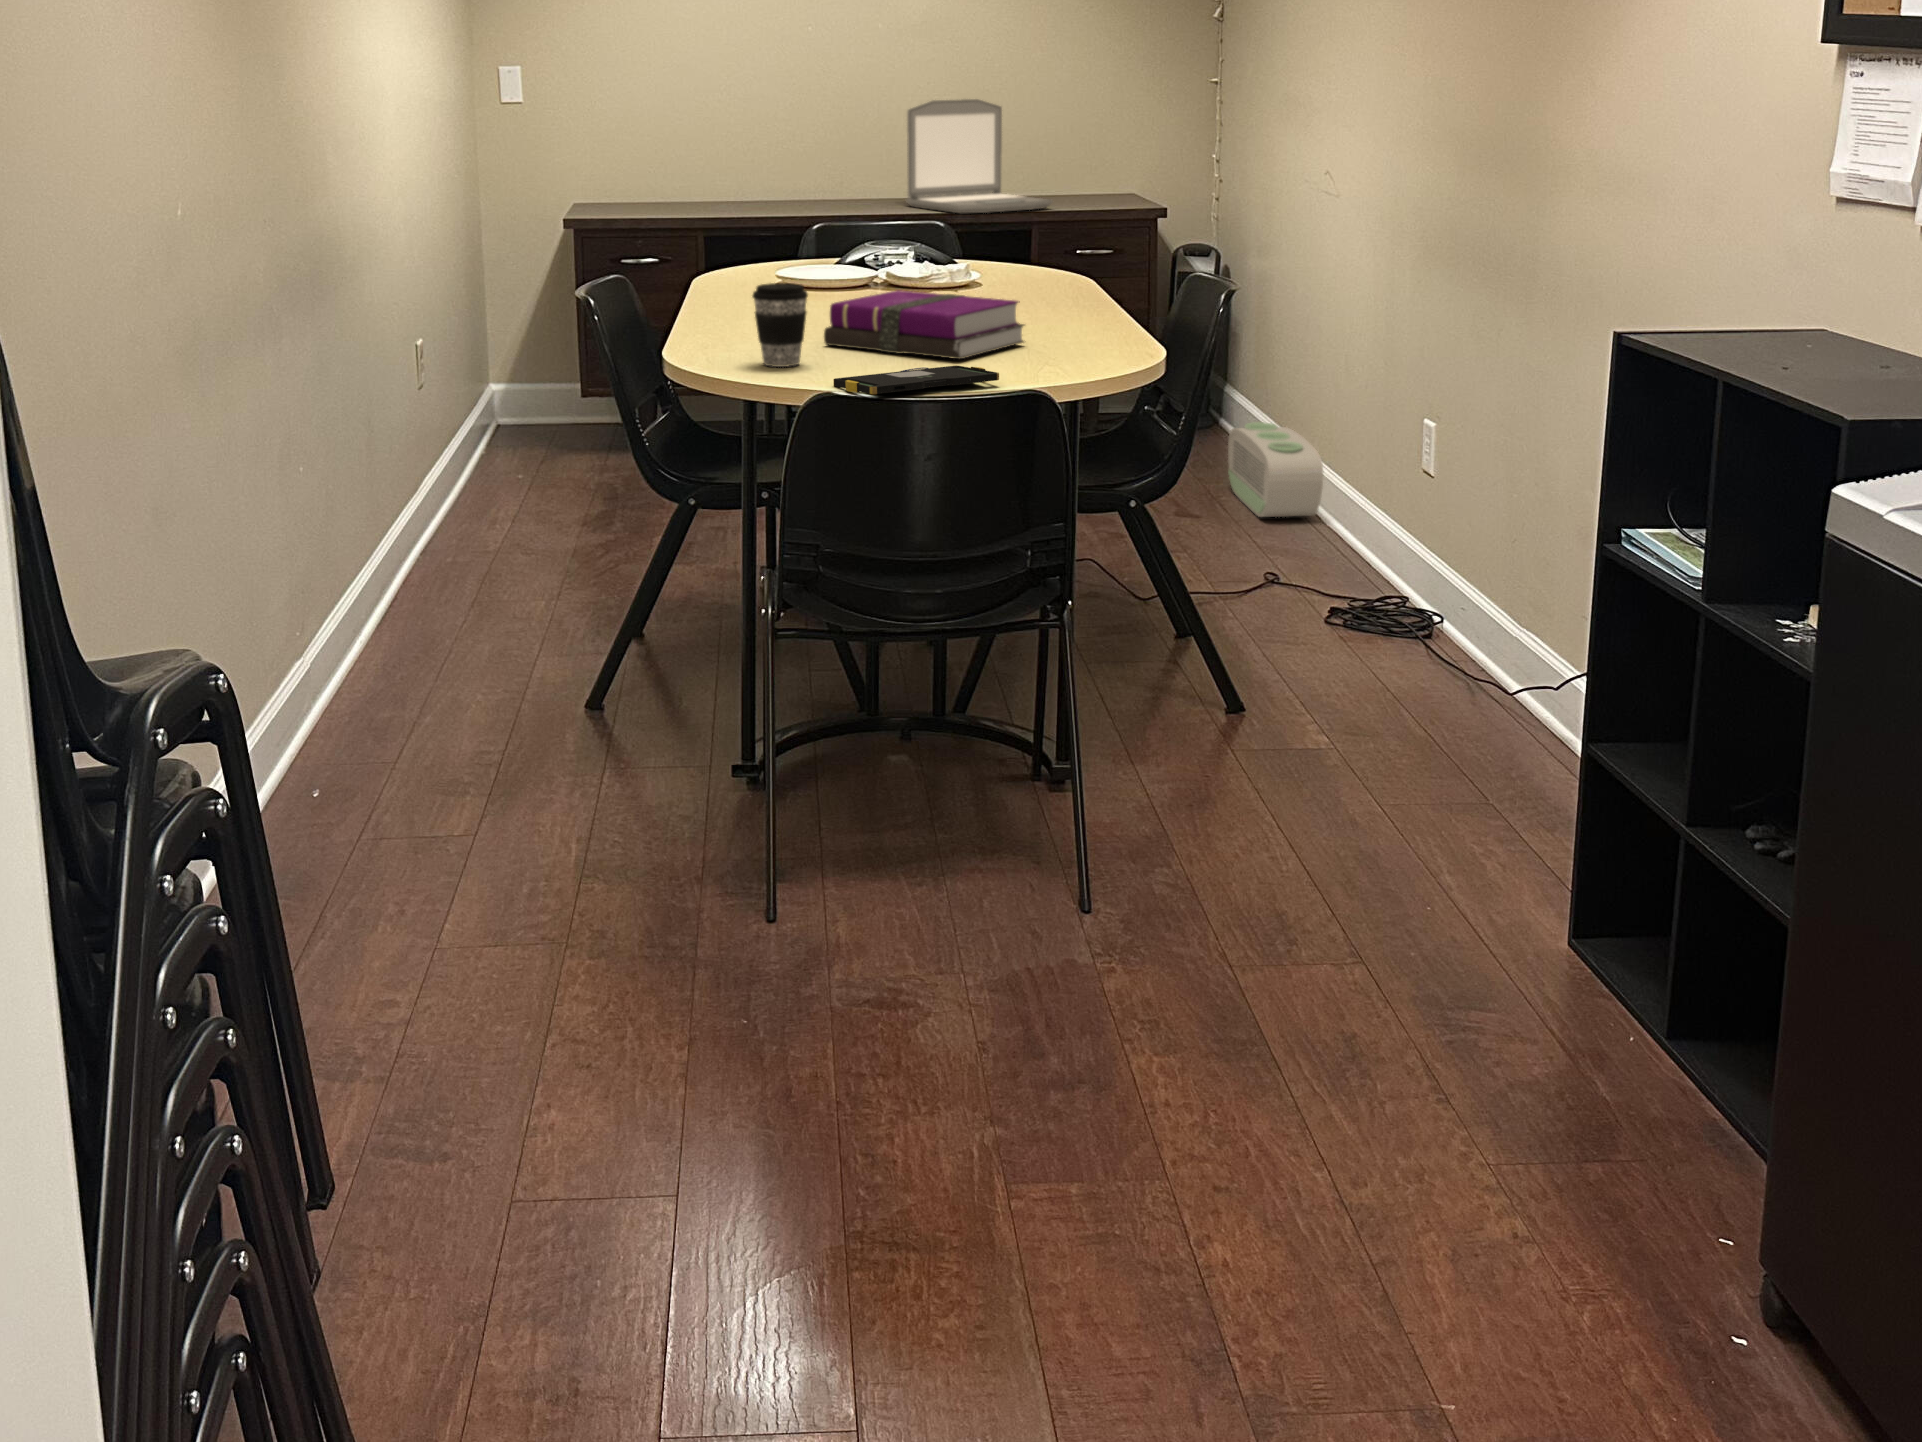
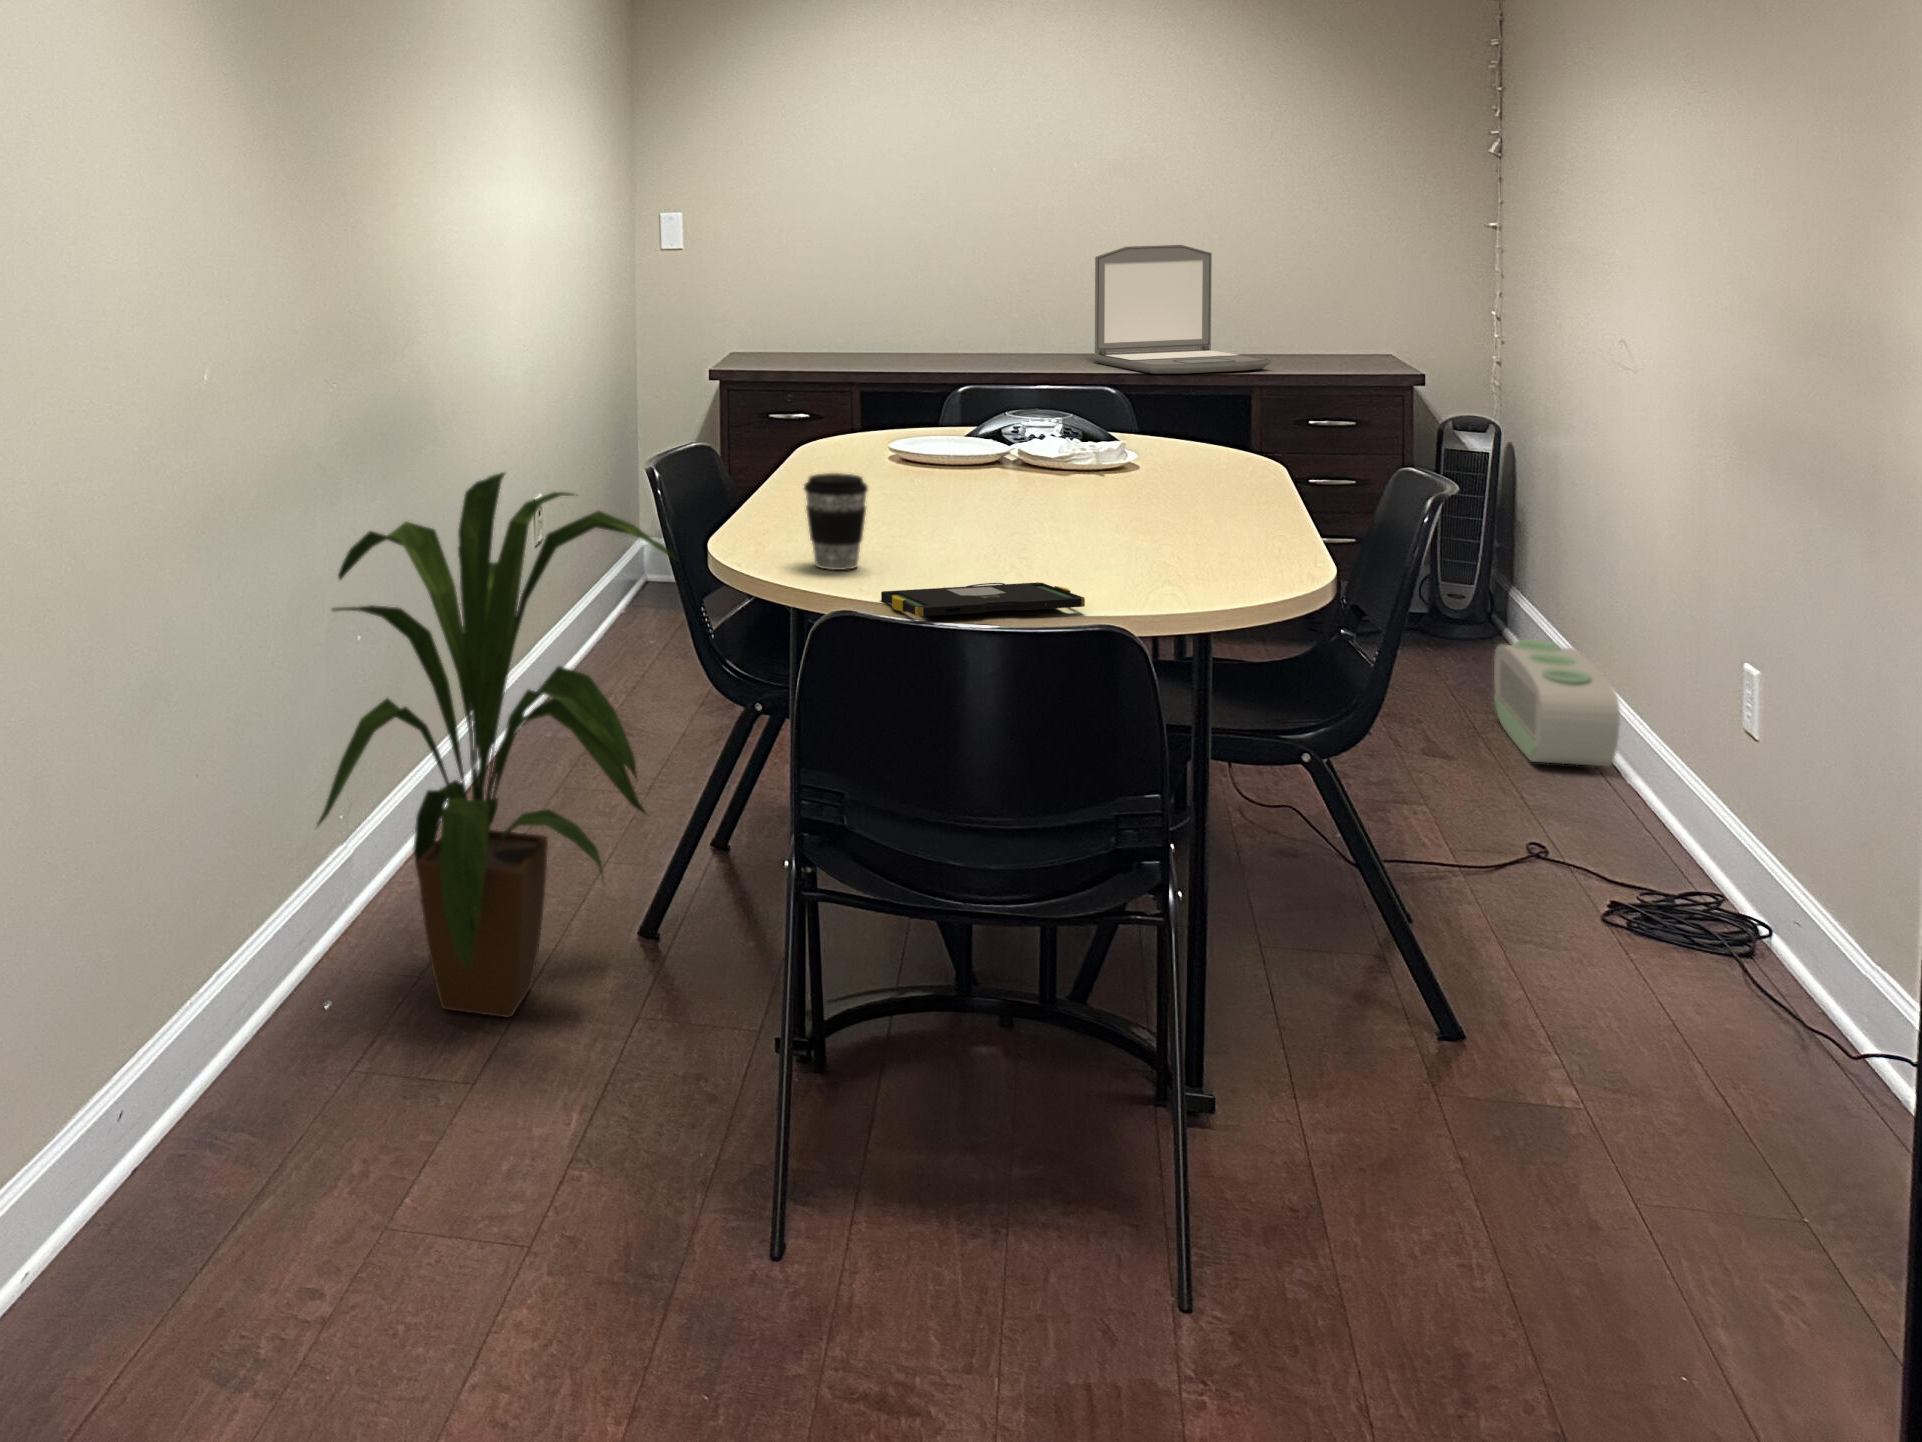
notebook: present [824,290,1024,359] -> none [899,481,1147,573]
house plant: none [287,292,636,797] -> present [317,472,676,1017]

